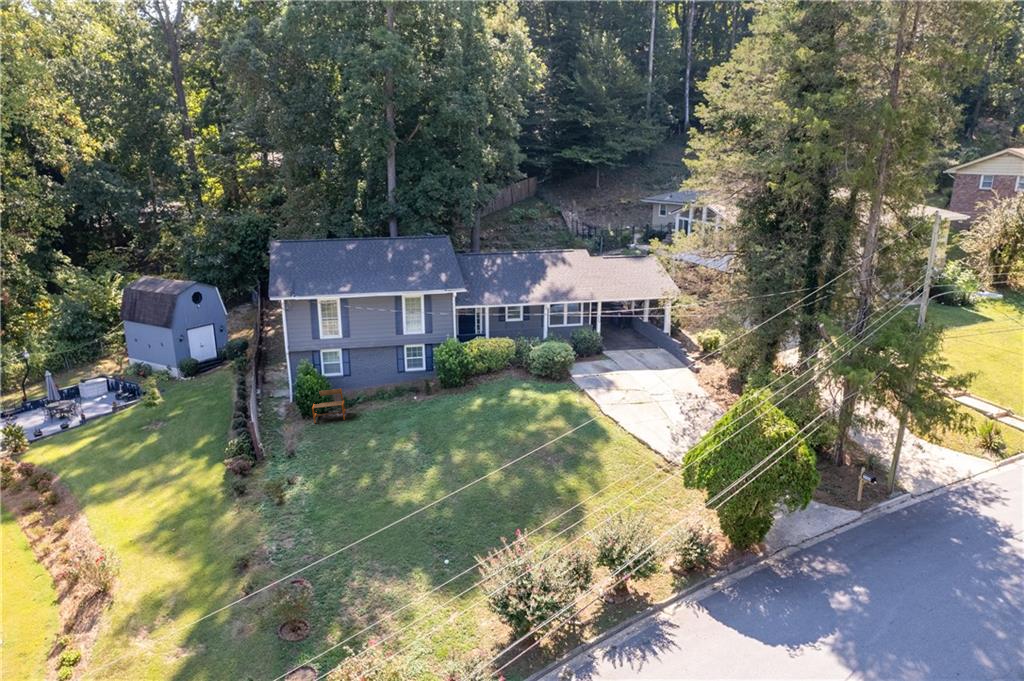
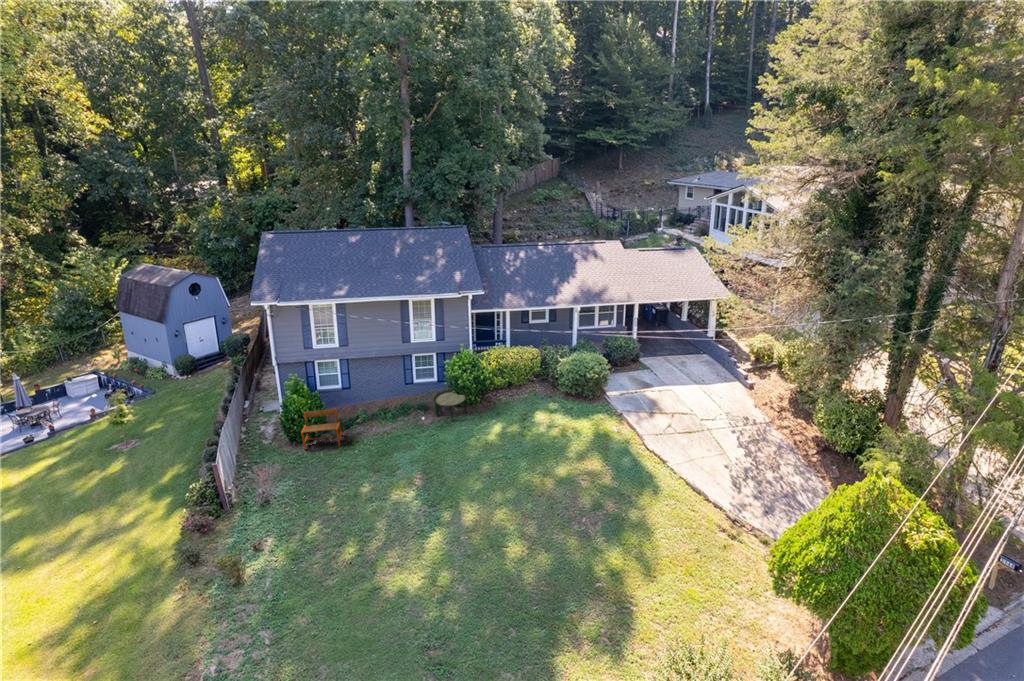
round table: none [424,375,452,401] -> present [434,390,467,421]

